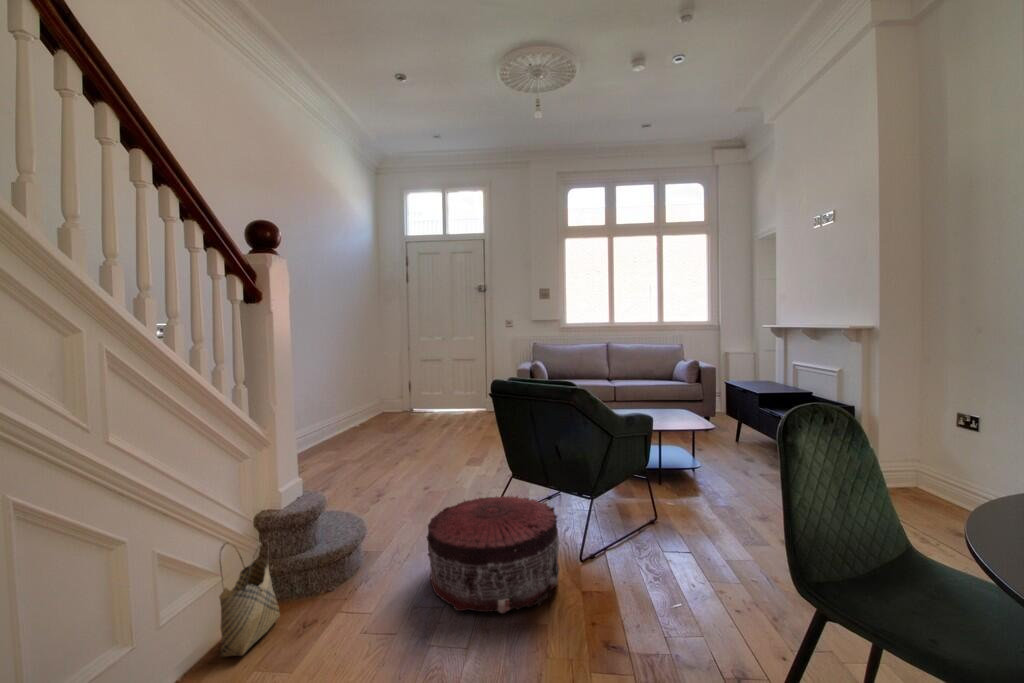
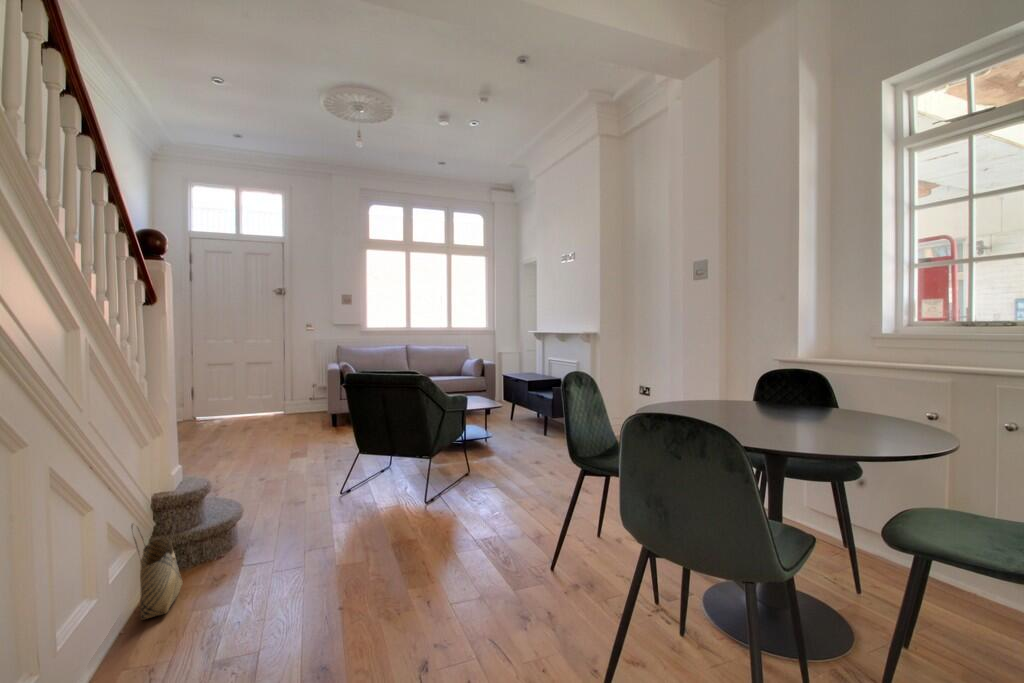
pouf: present [427,496,559,613] -> none [308,462,418,548]

